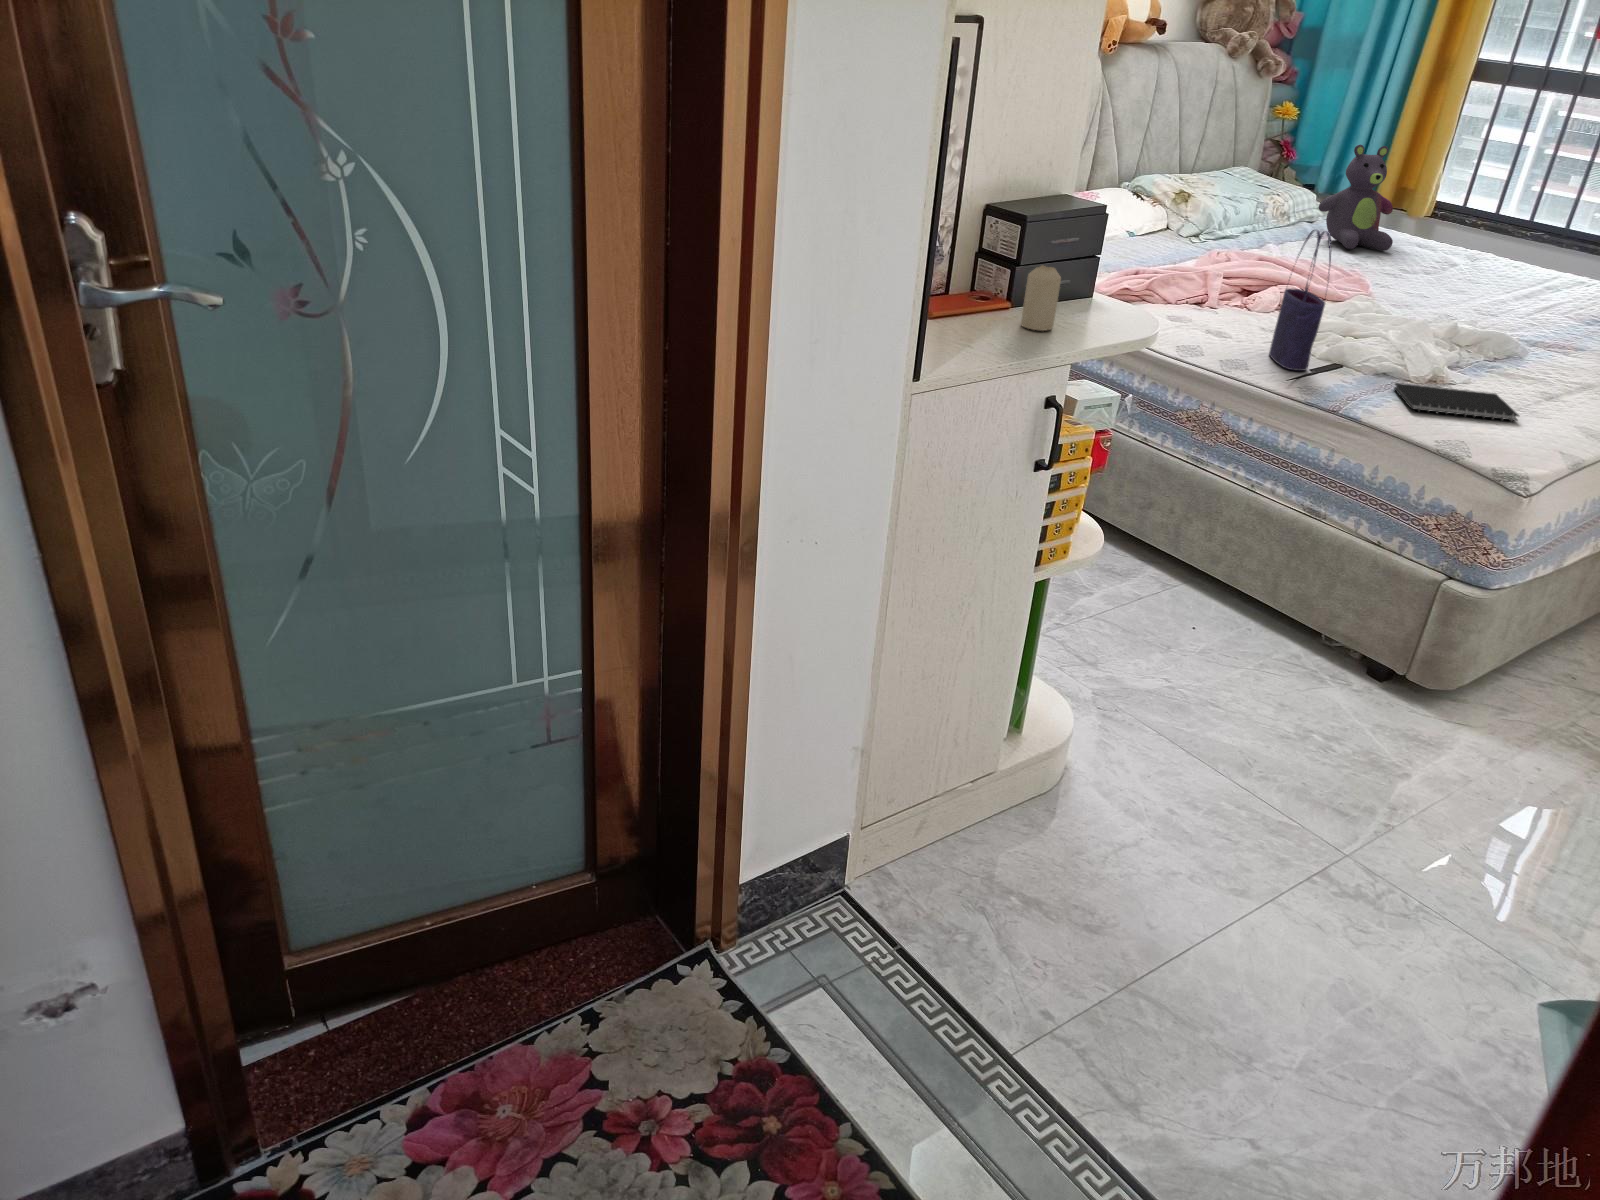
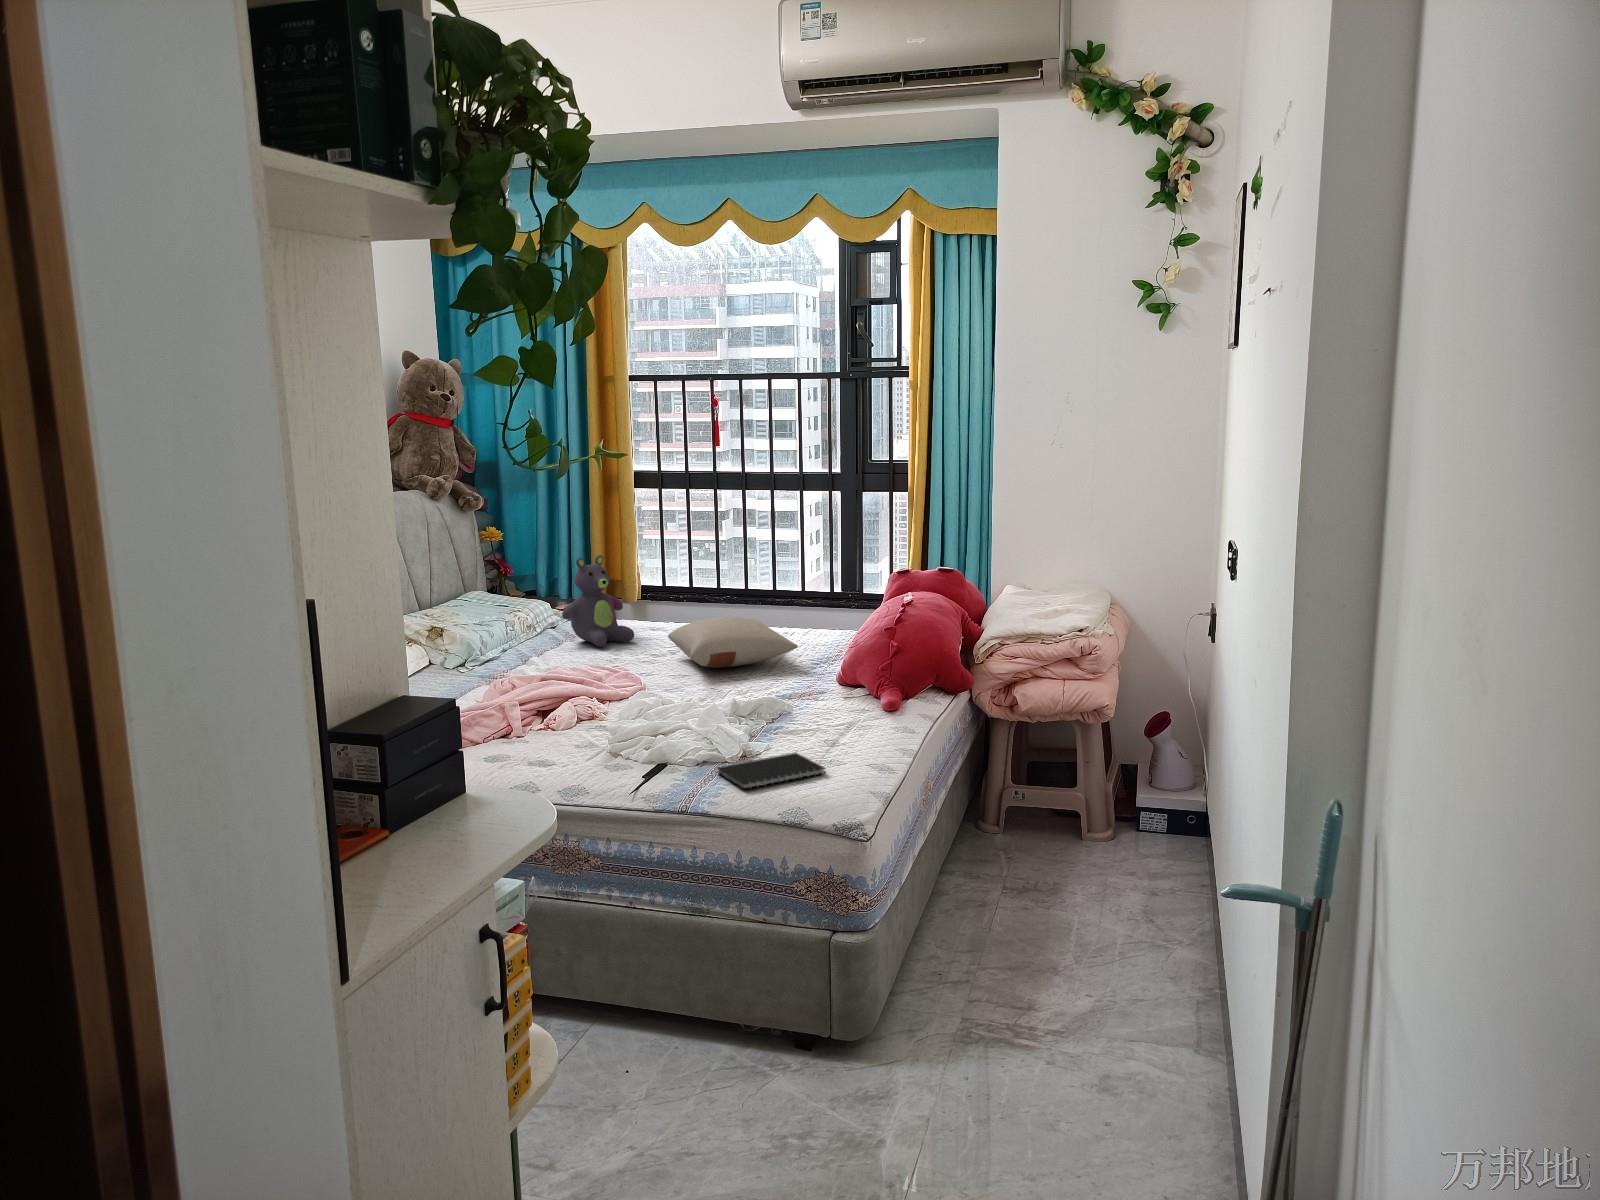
tote bag: present [1269,230,1331,371] -> none [593,650,638,782]
pillow: none [1426,240,1576,301] -> present [668,617,798,667]
candle: present [1021,266,1061,331] -> none [411,785,454,858]

